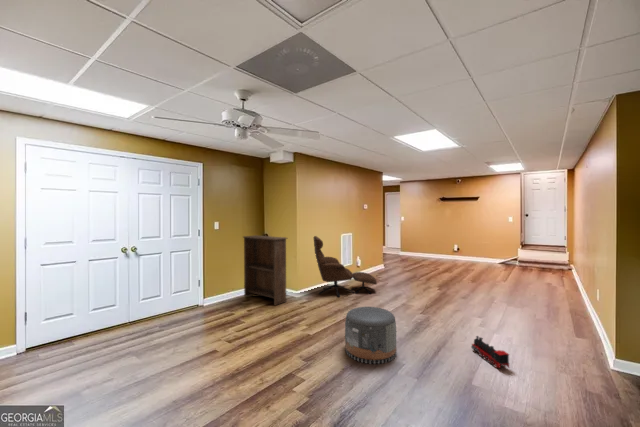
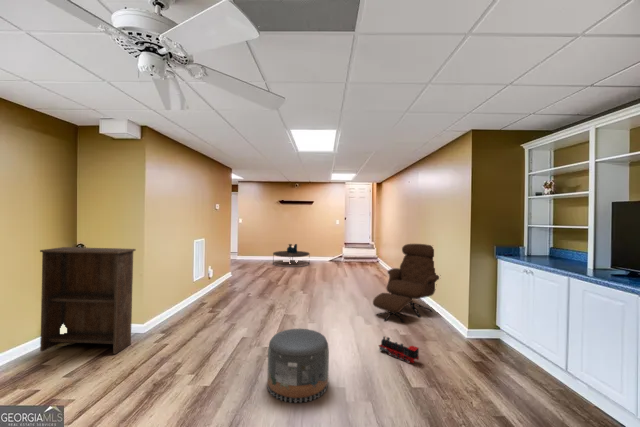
lounge chair: present [314,236,377,297] -> present [373,244,439,322]
coffee table: none [431,242,472,266] -> present [273,244,309,264]

